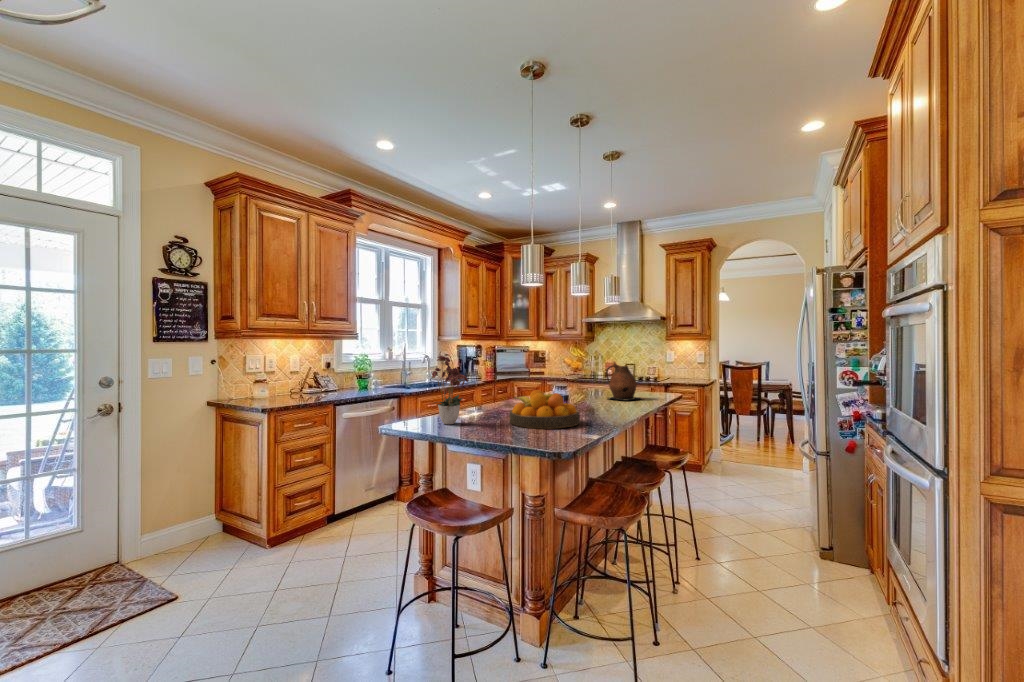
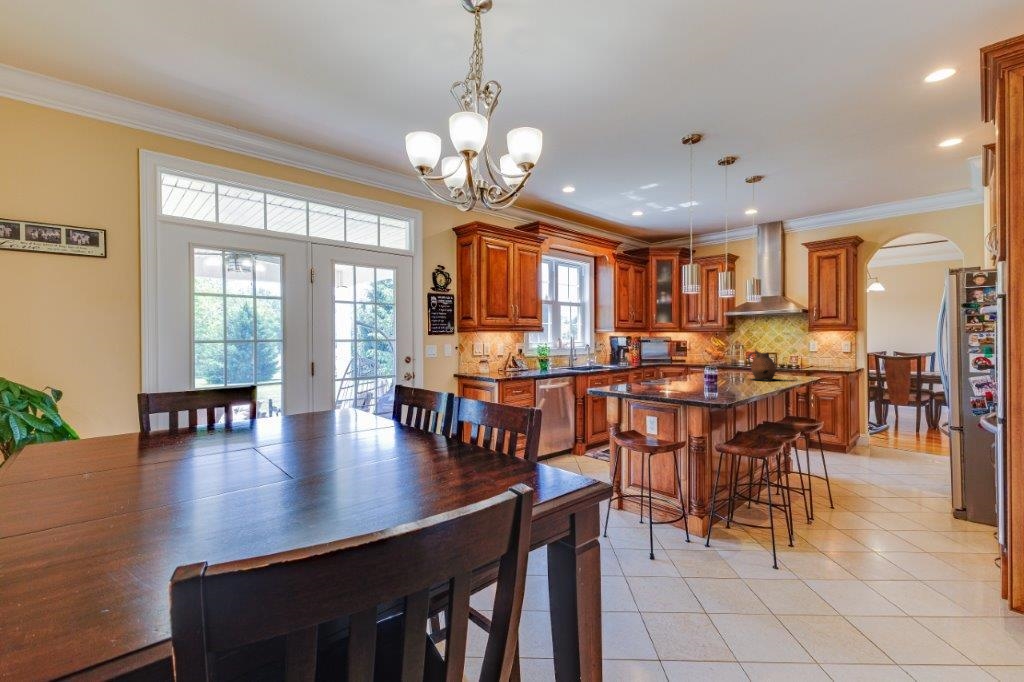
flower arrangement: present [432,356,468,424] -> none [617,341,649,389]
fruit bowl: present [509,390,580,429] -> none [675,368,729,393]

